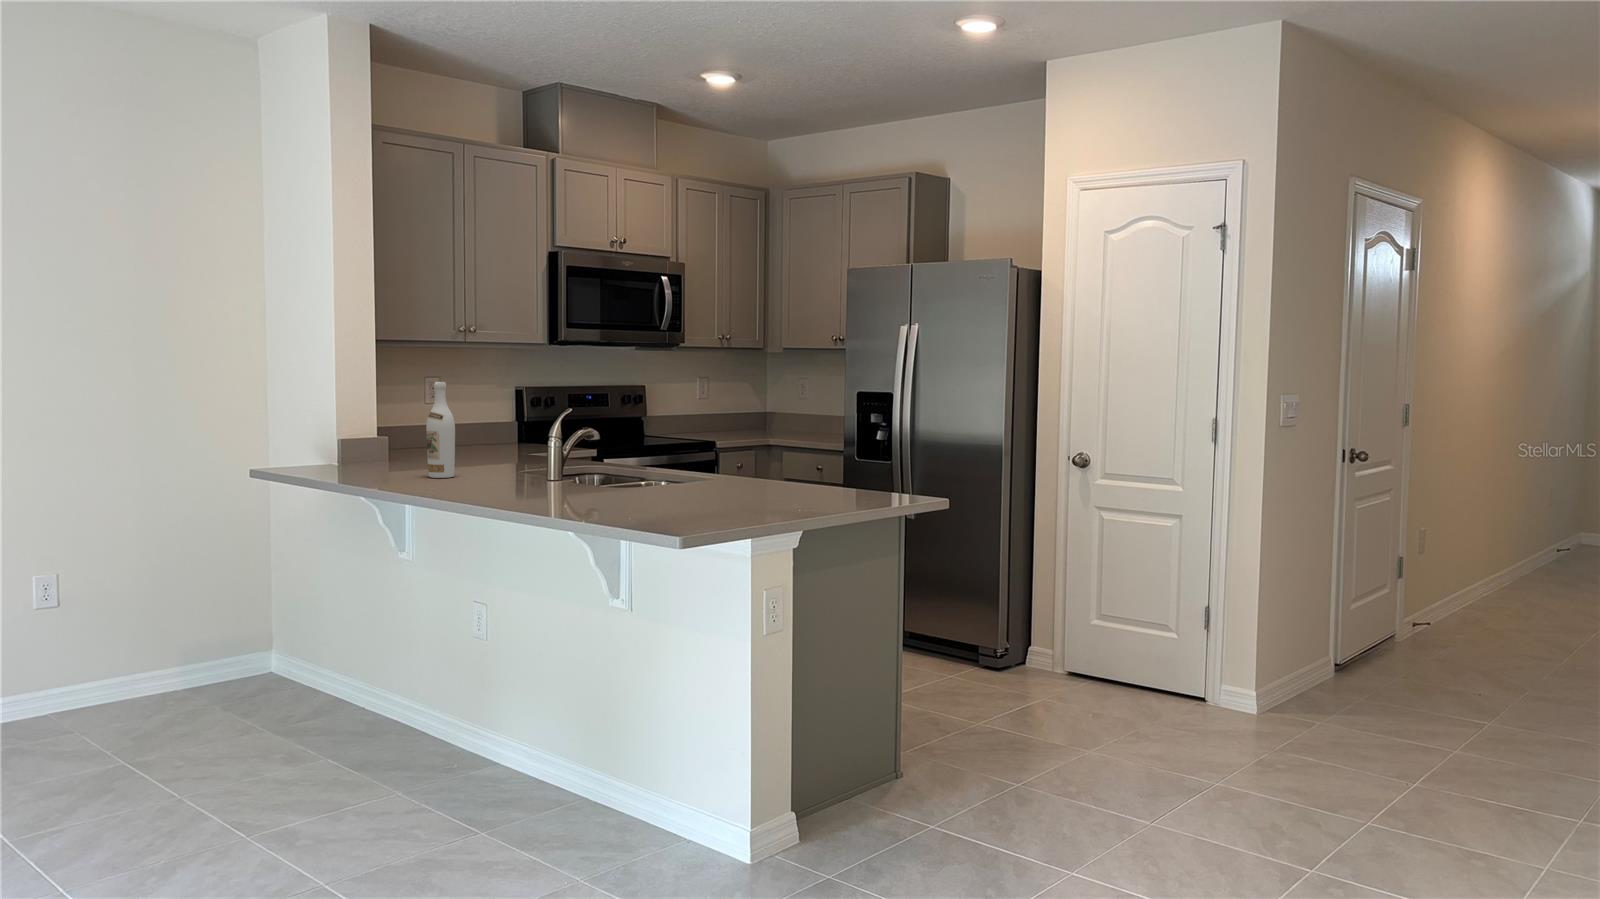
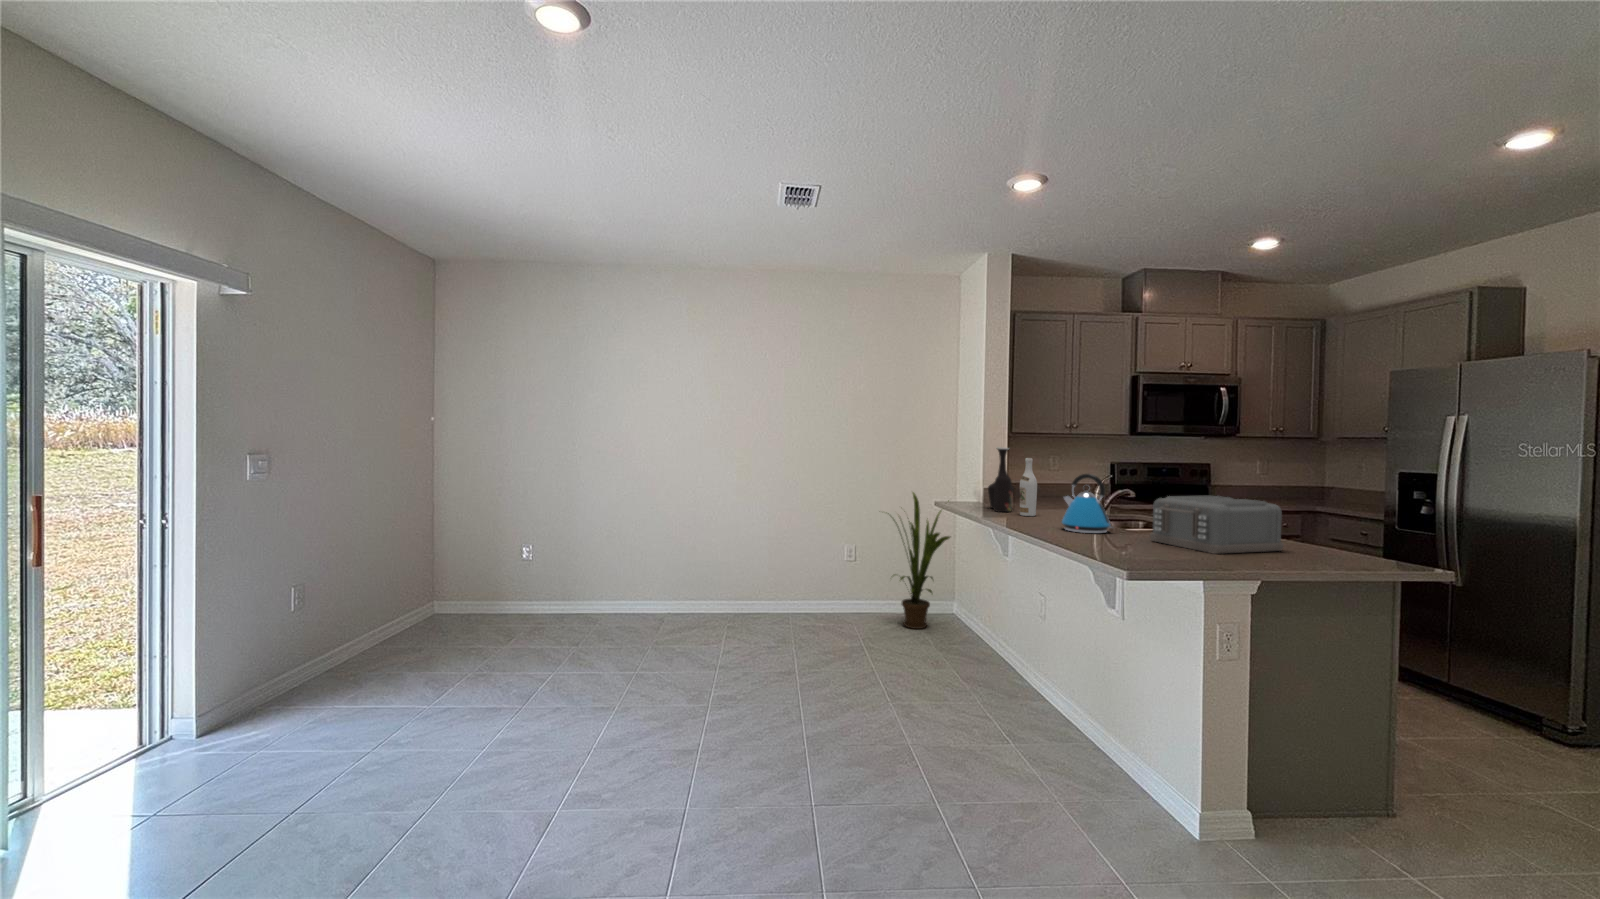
vase: none [359,365,408,476] -> present [988,447,1014,512]
kettle: none [518,403,595,494] -> present [1062,474,1112,533]
toaster: none [651,426,801,503] -> present [1150,495,1283,554]
house plant: none [120,451,282,710] -> present [888,492,950,629]

